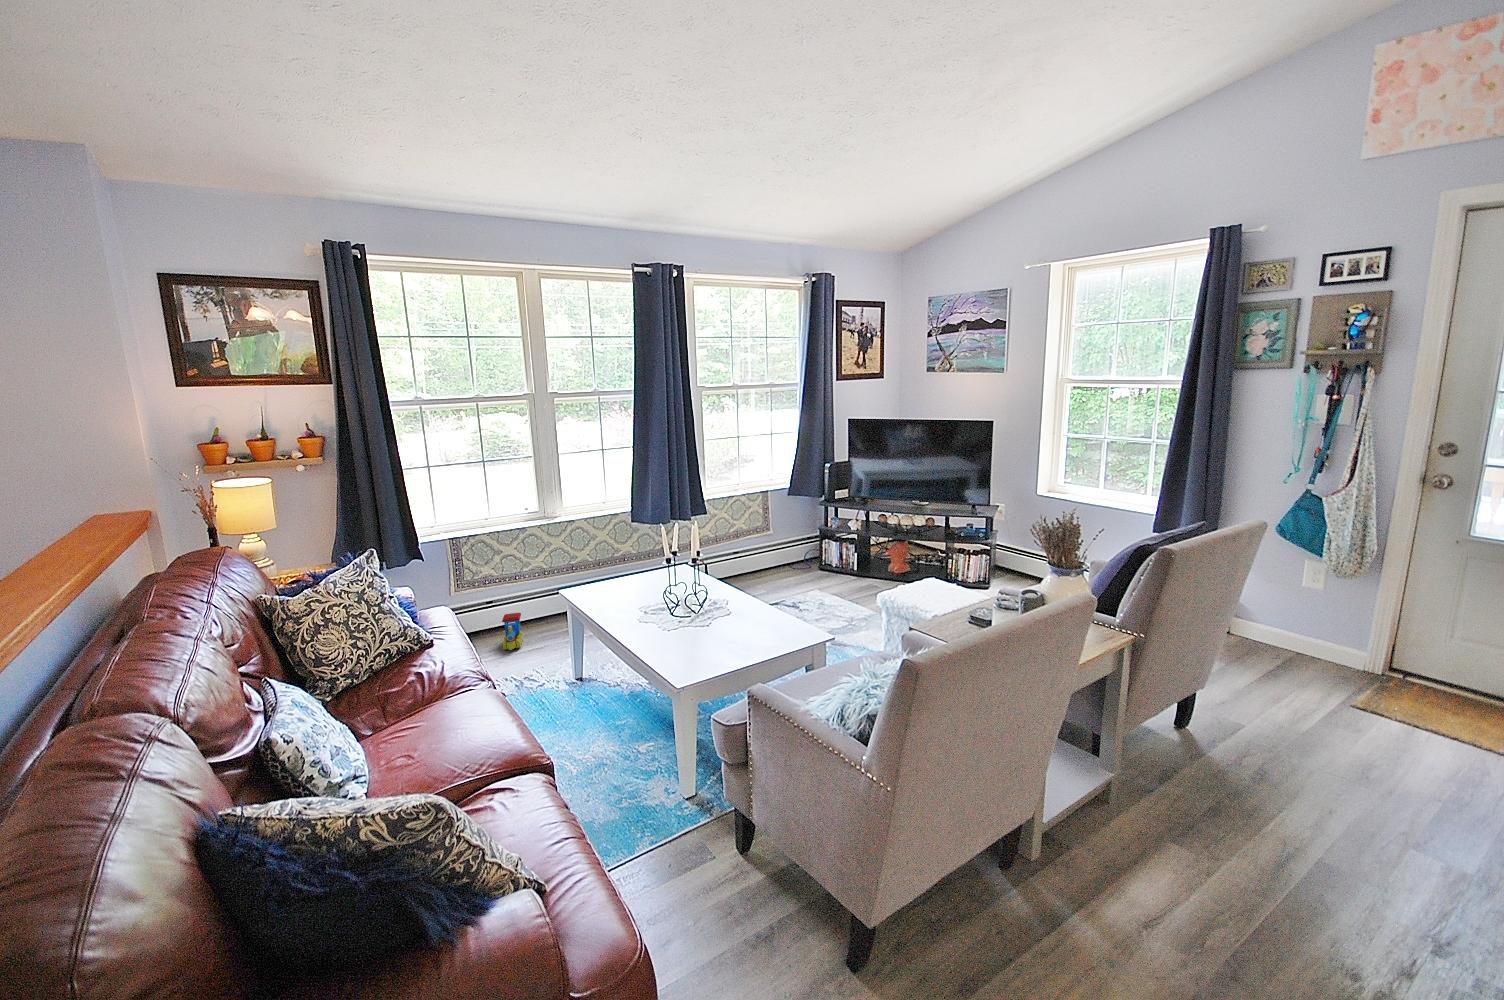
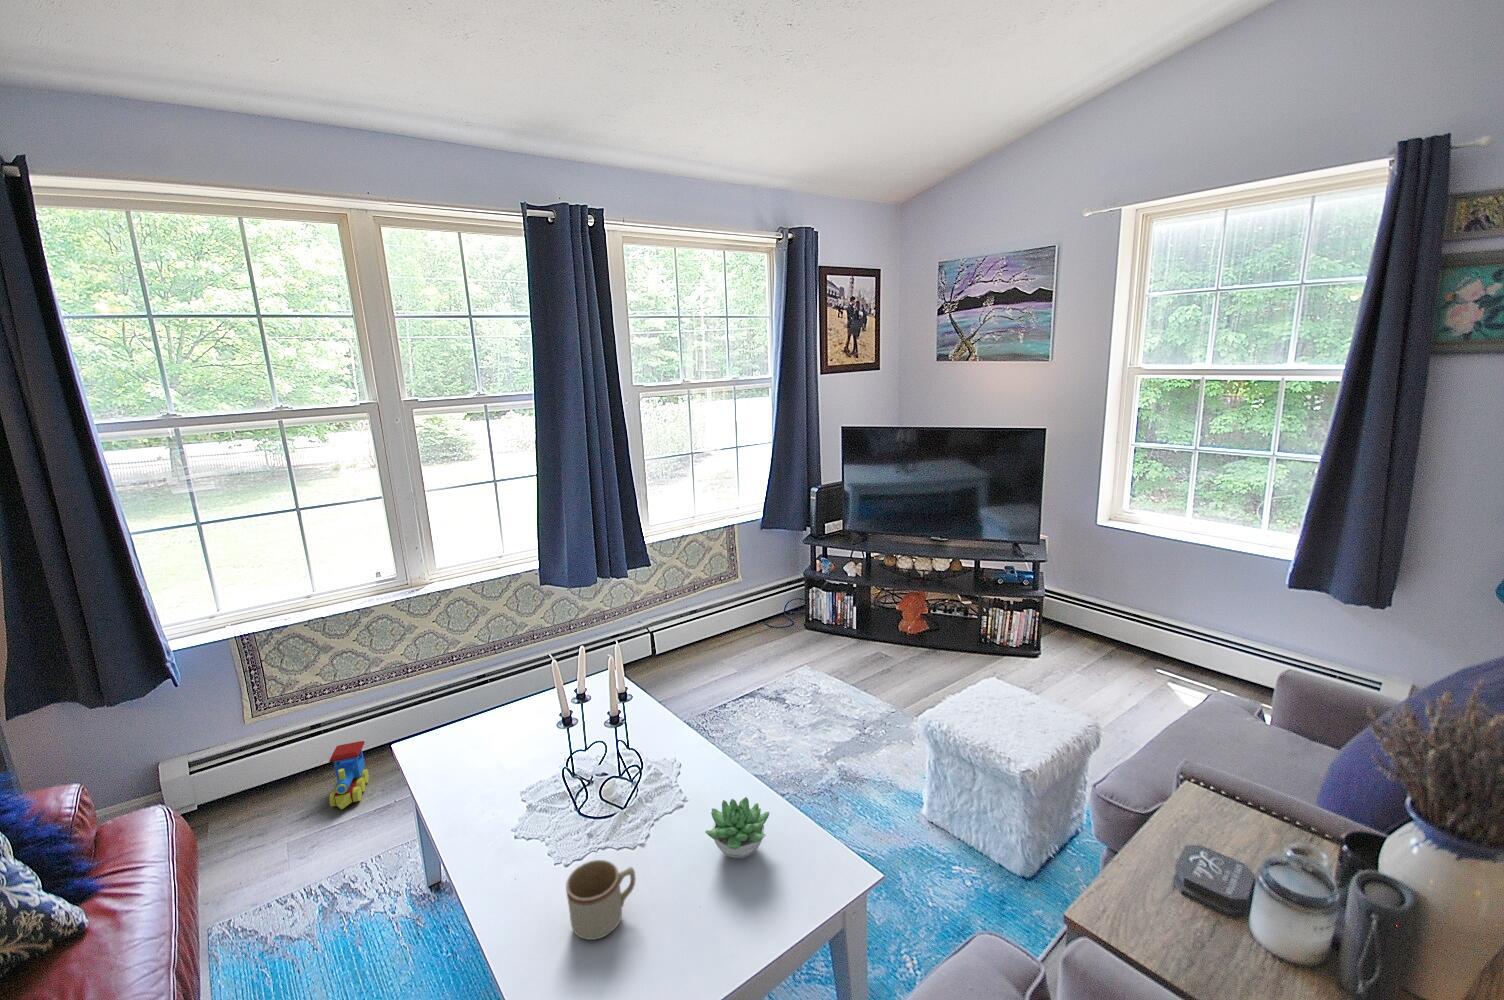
succulent plant: none [740,611,776,640] -> present [705,797,770,858]
mug: none [668,629,703,663] -> present [566,860,636,940]

